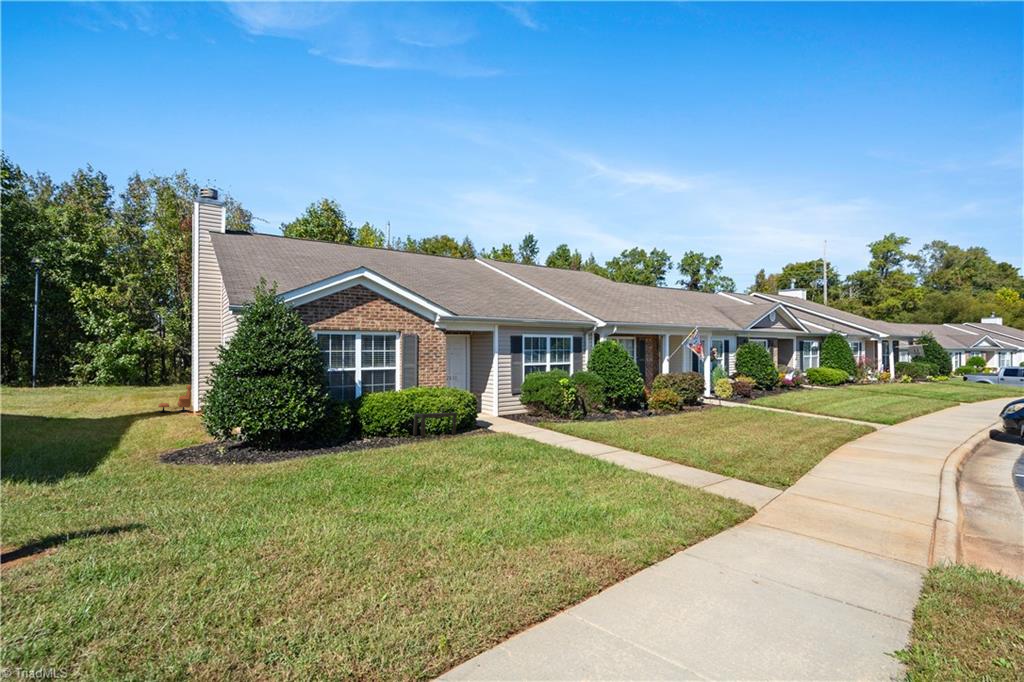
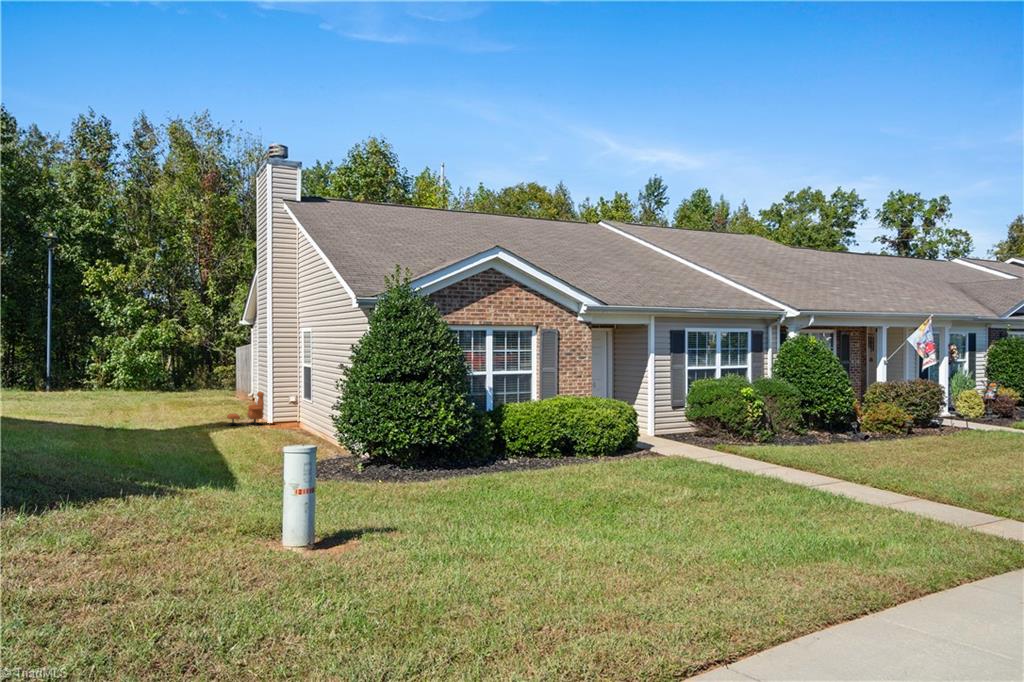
bench: present [413,412,457,438] -> none [567,428,621,461]

